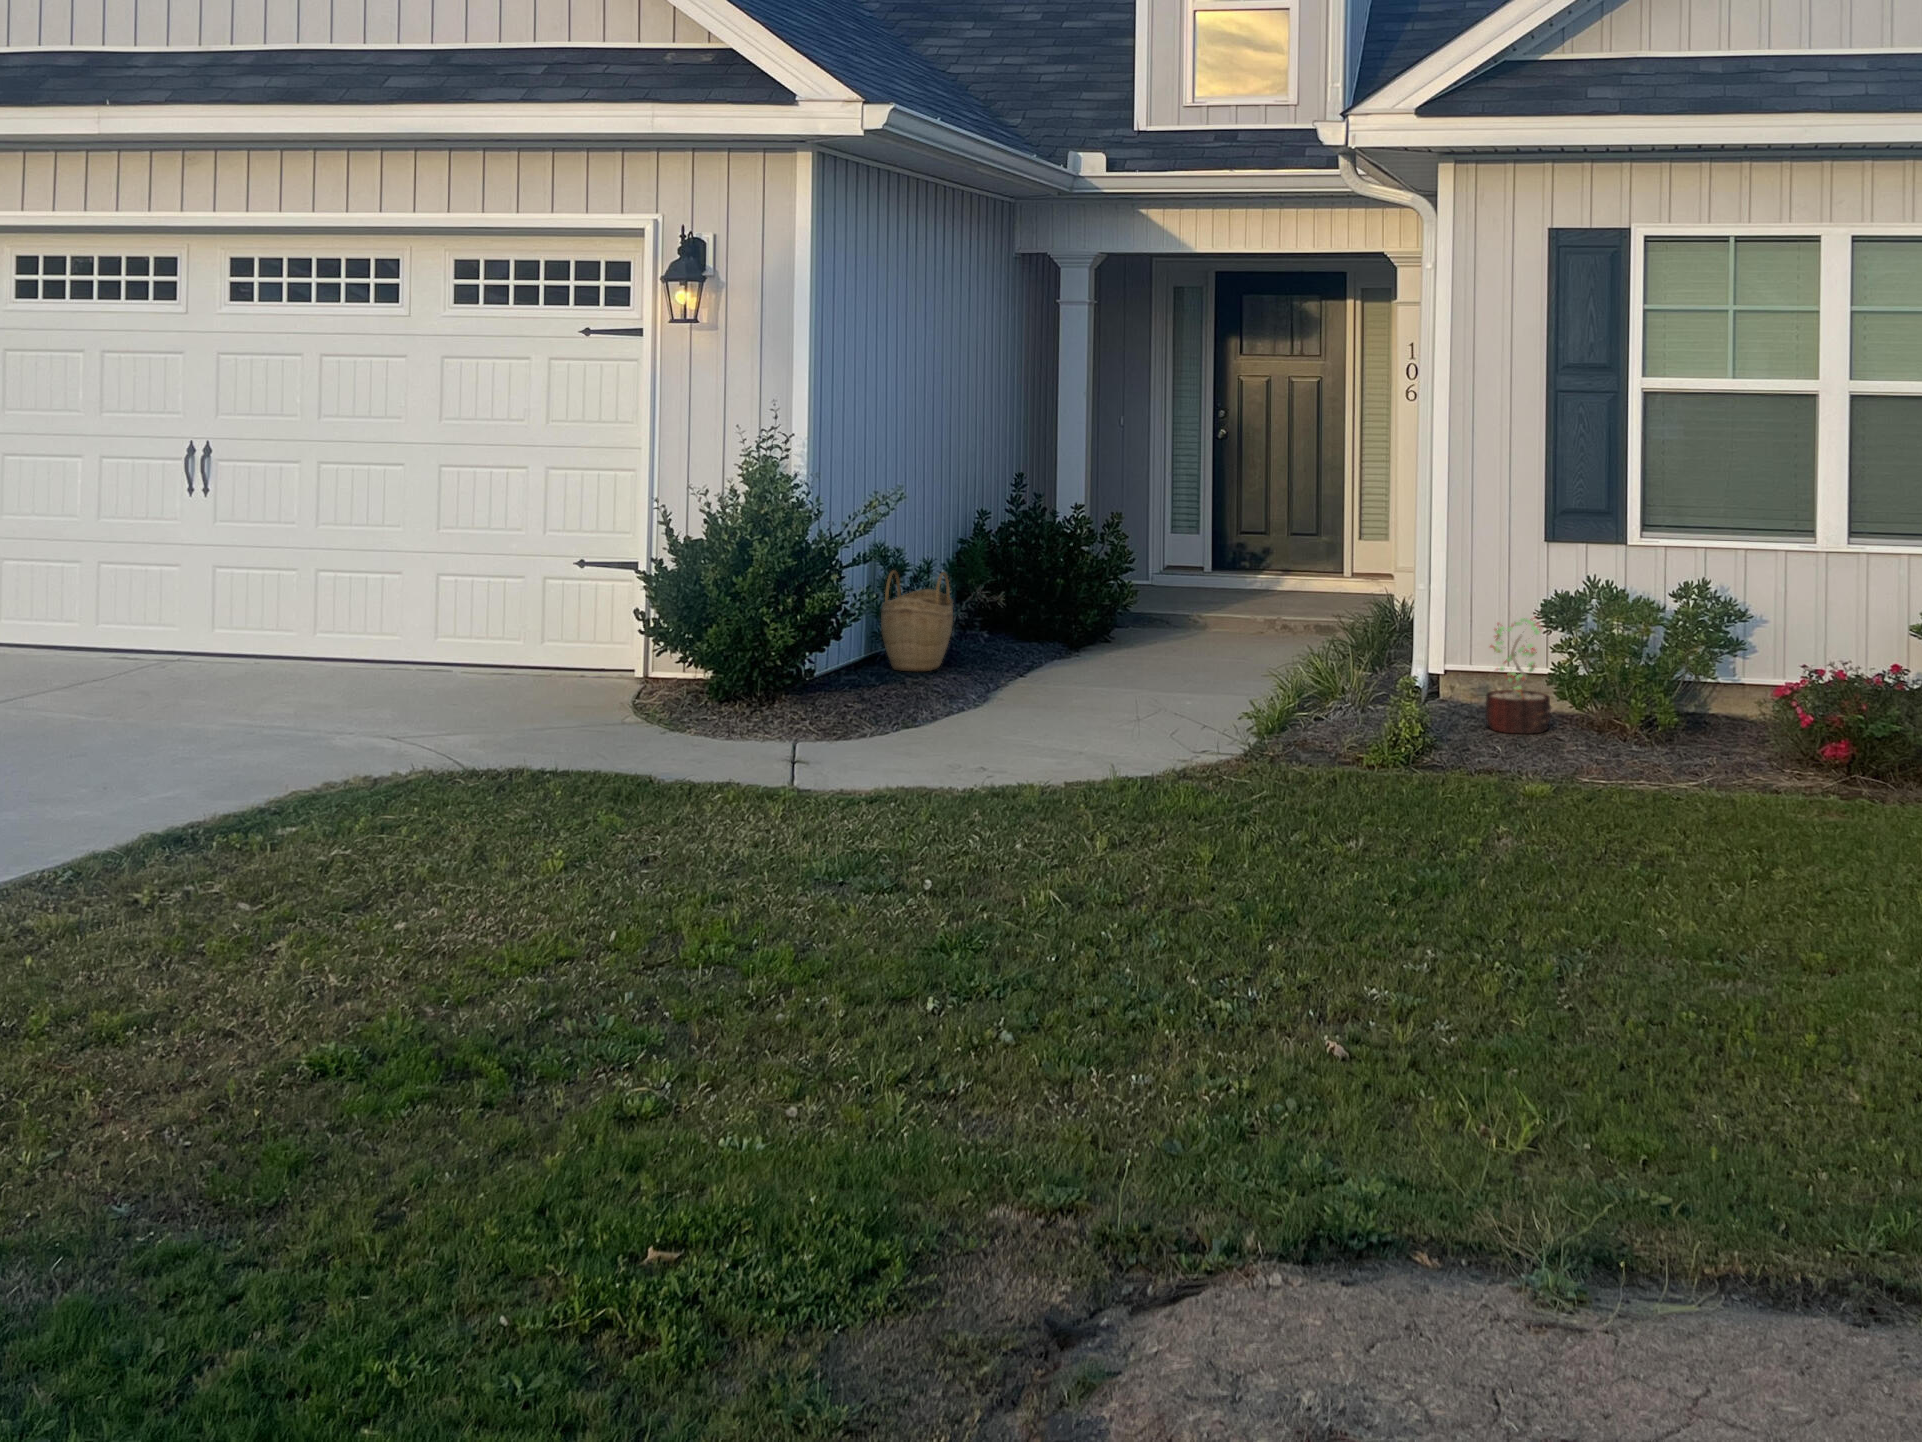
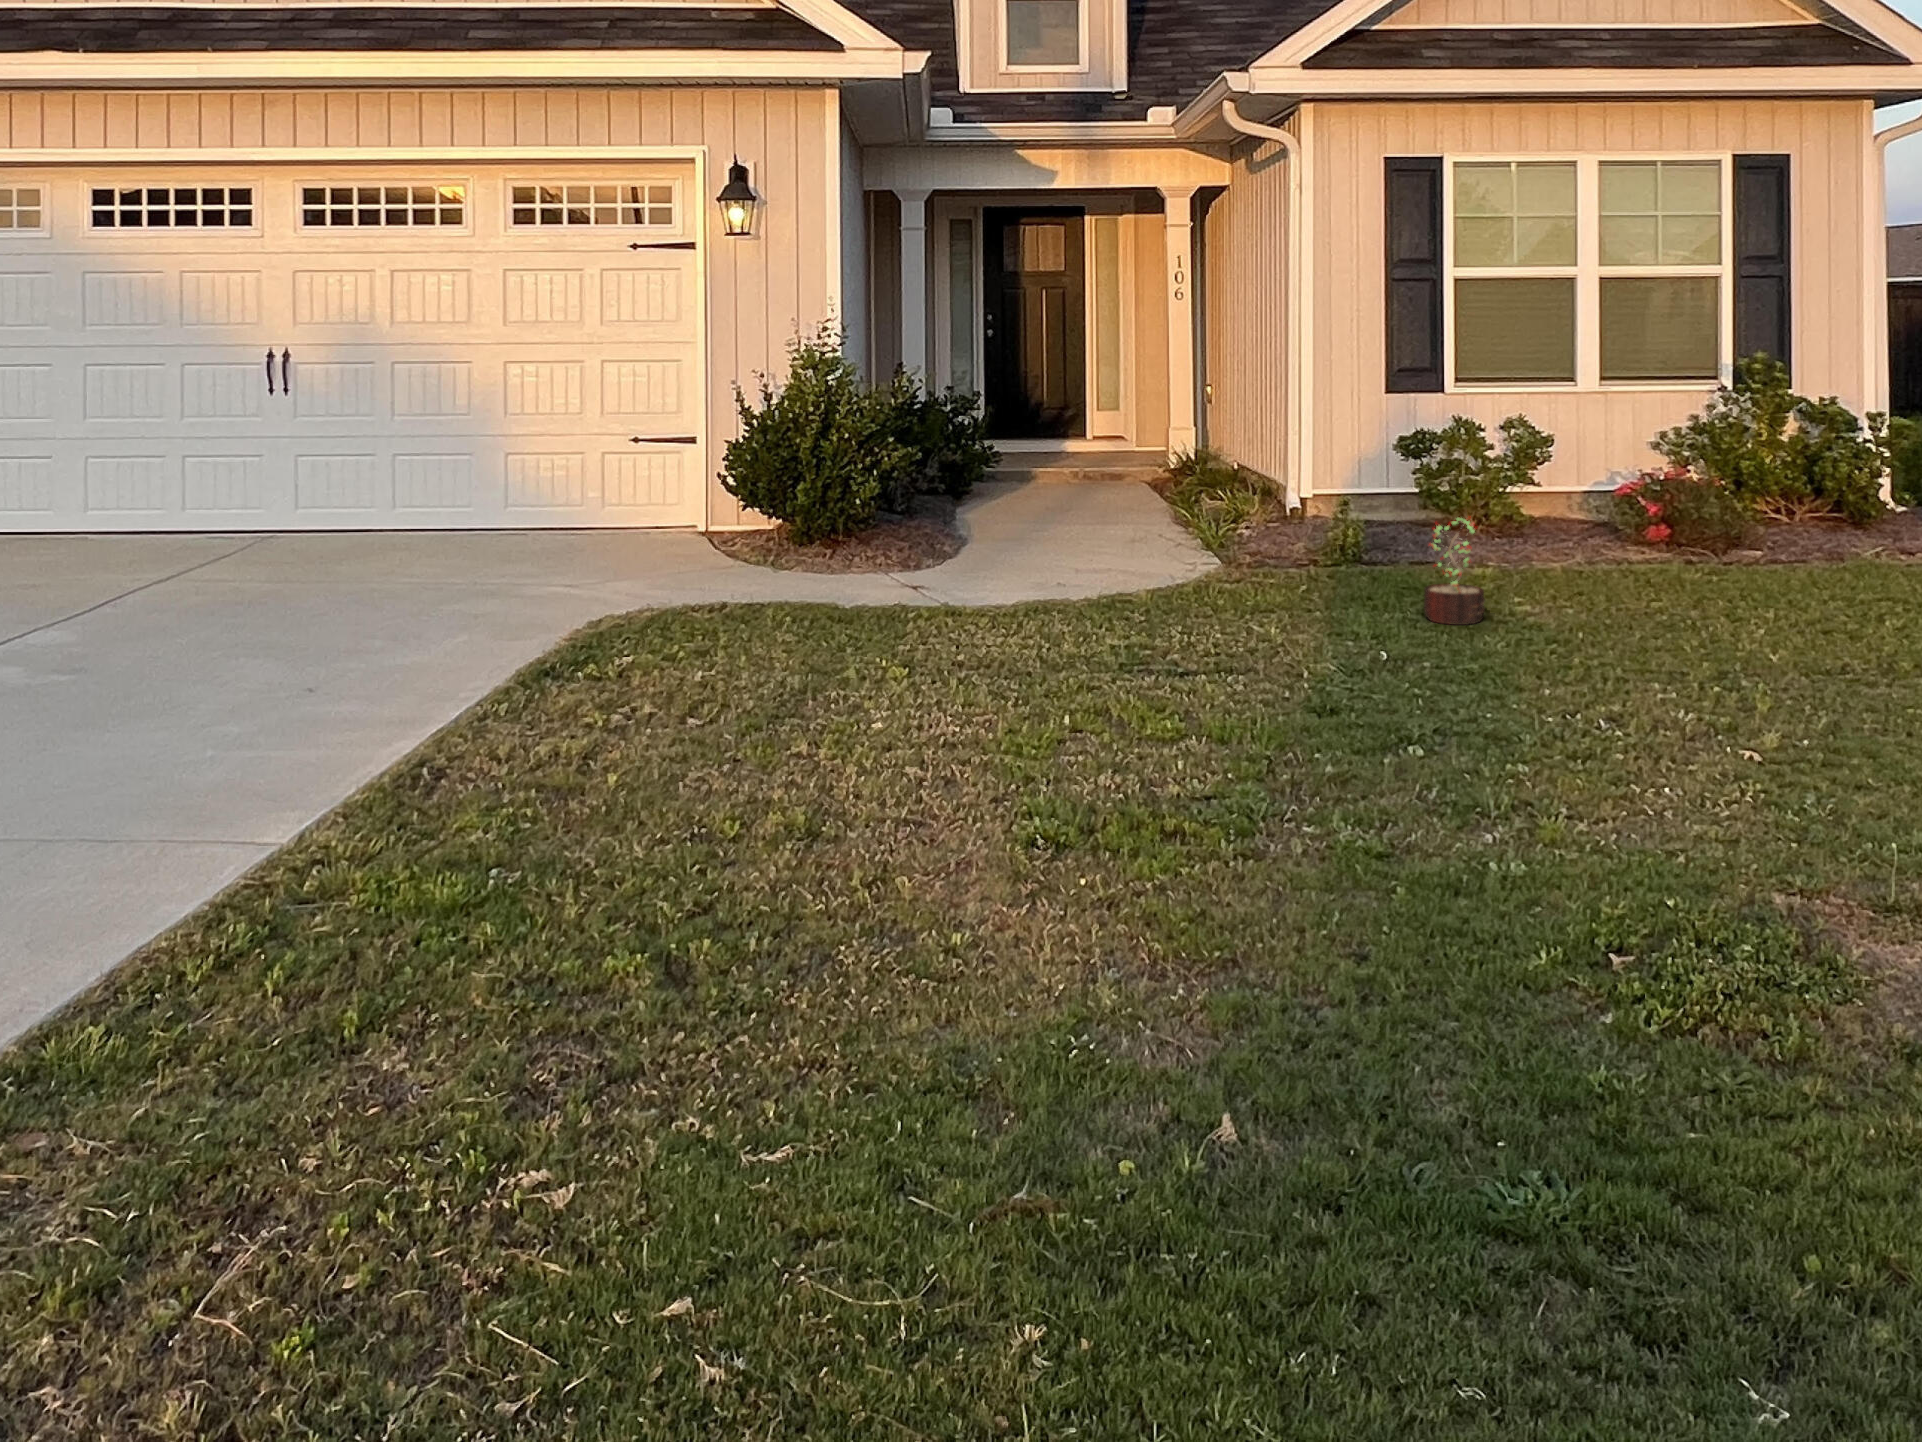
woven basket: present [881,570,953,671] -> none [866,472,932,564]

